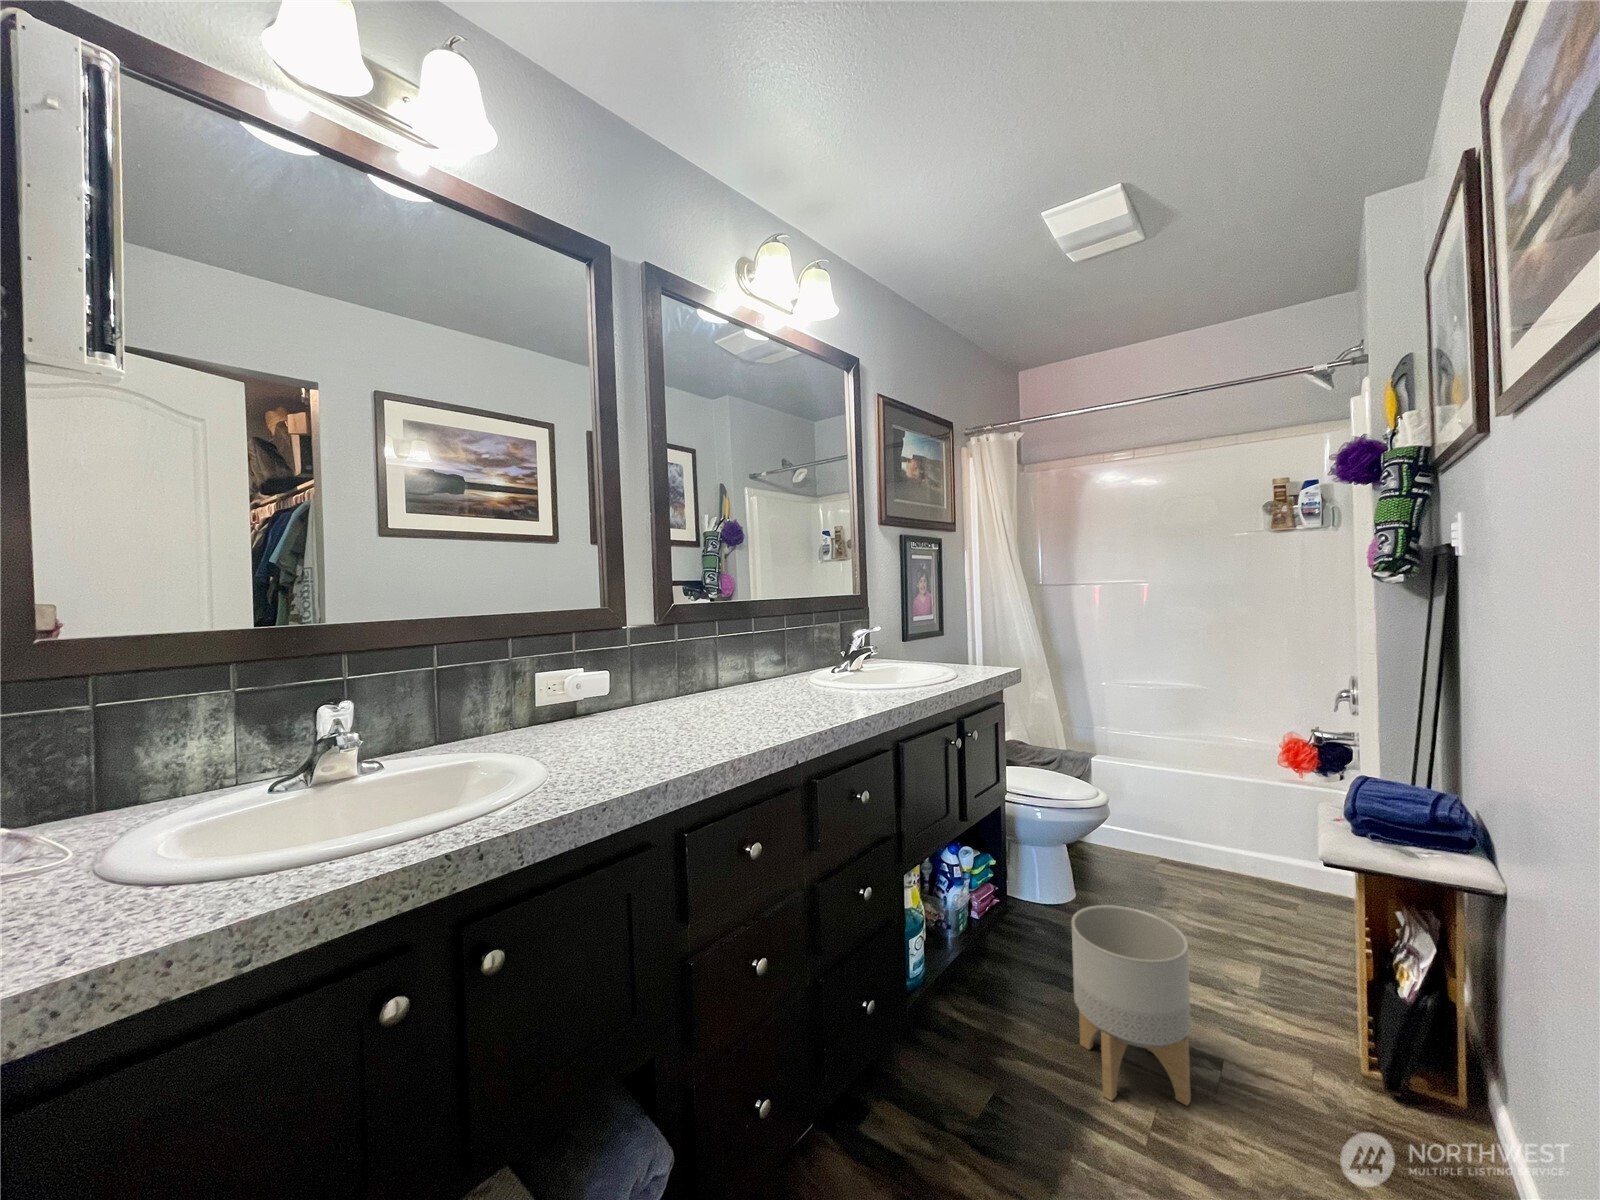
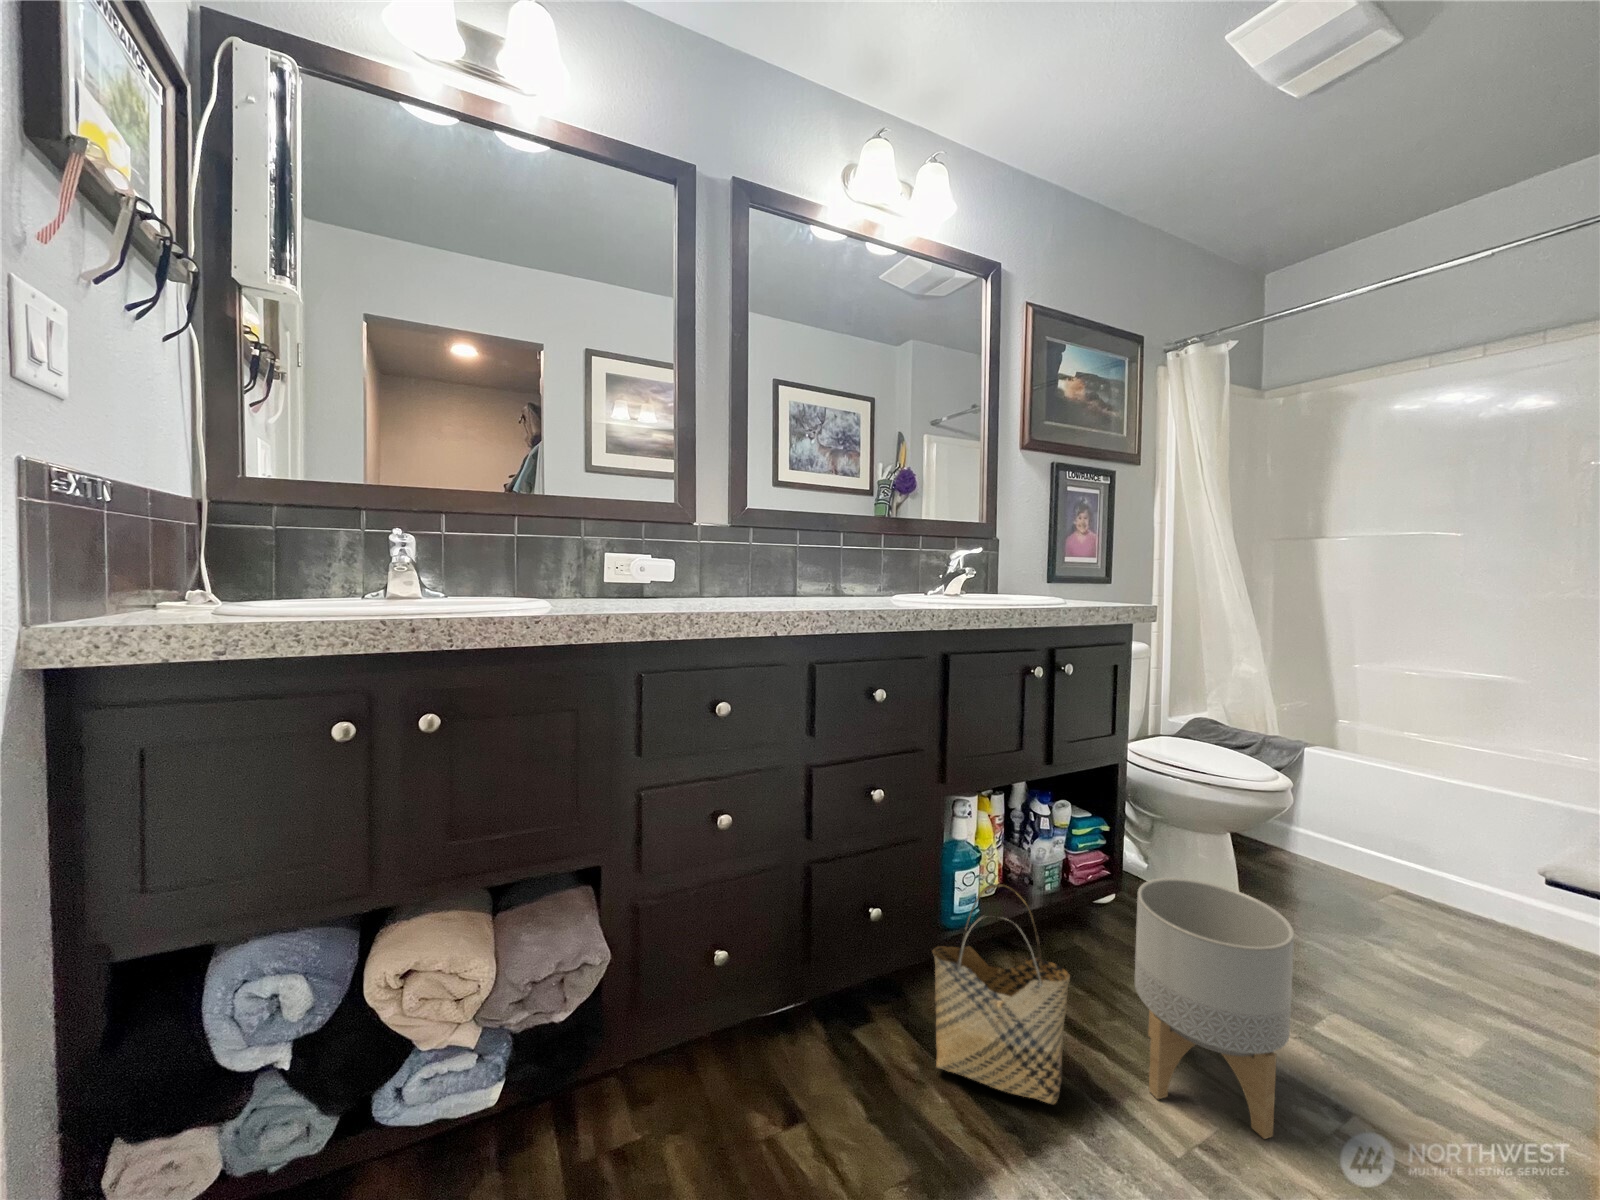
woven basket: none [934,950,1053,1142] -> present [932,884,1070,1104]

